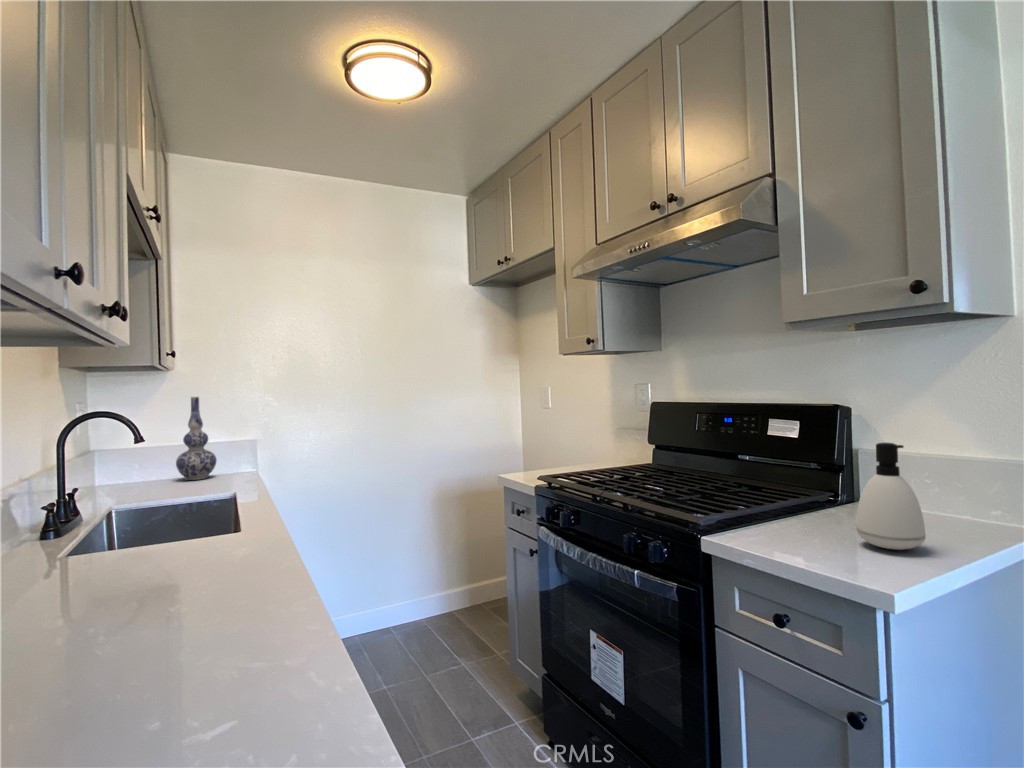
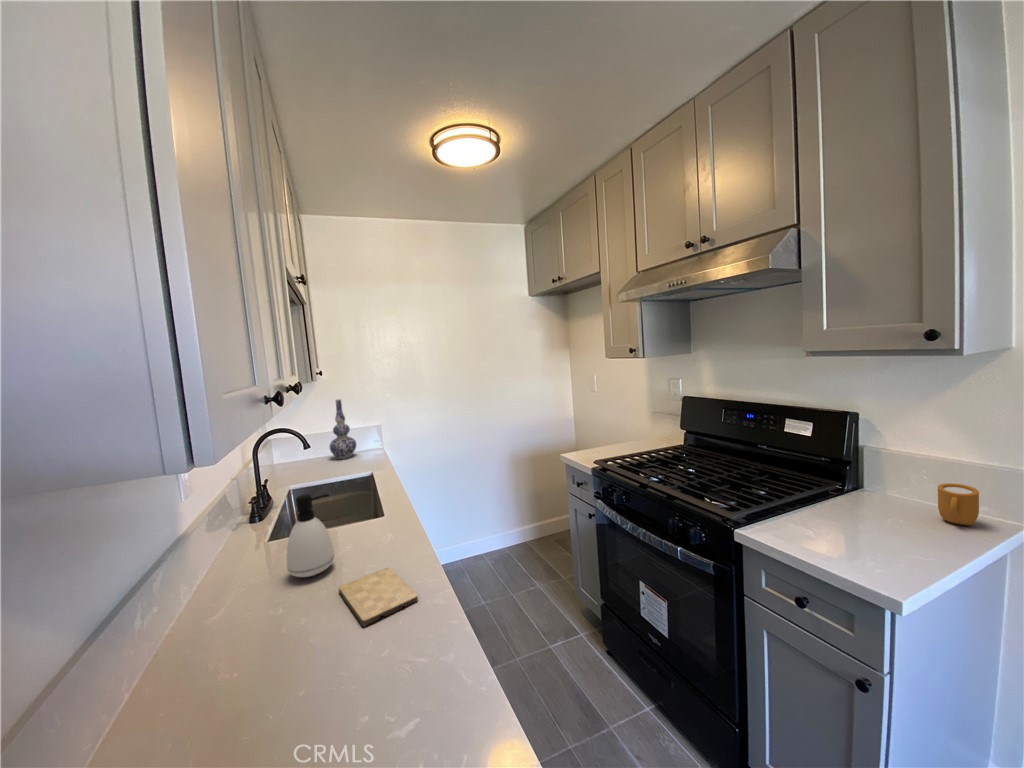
soap dispenser: present [856,442,926,550] -> present [286,494,334,577]
mug: none [937,480,982,528] -> present [938,483,979,525]
cutting board: none [145,577,262,637] -> present [339,568,418,626]

